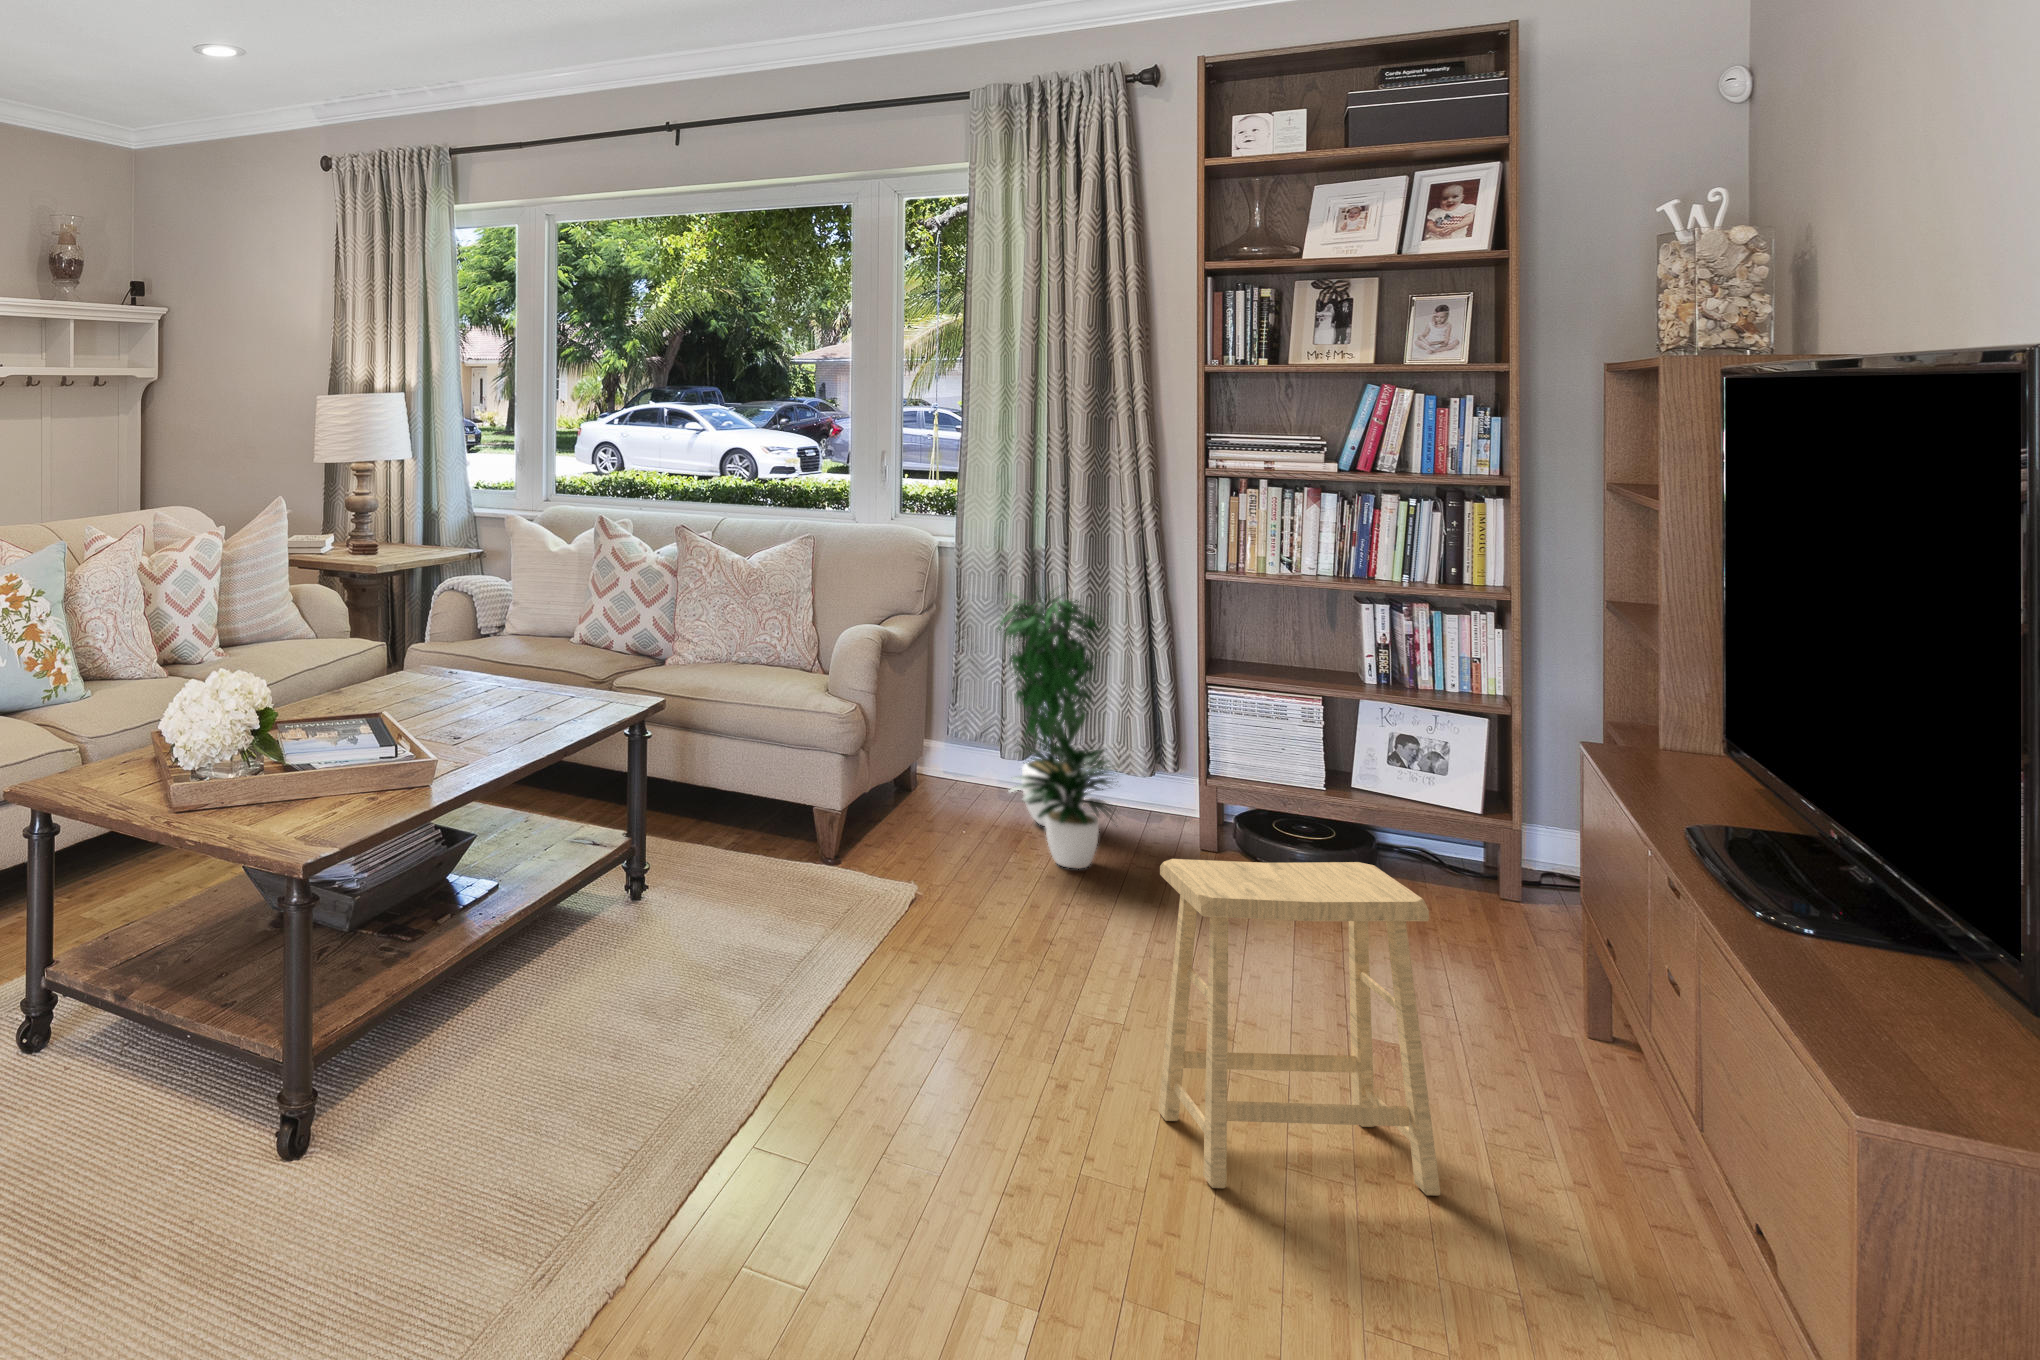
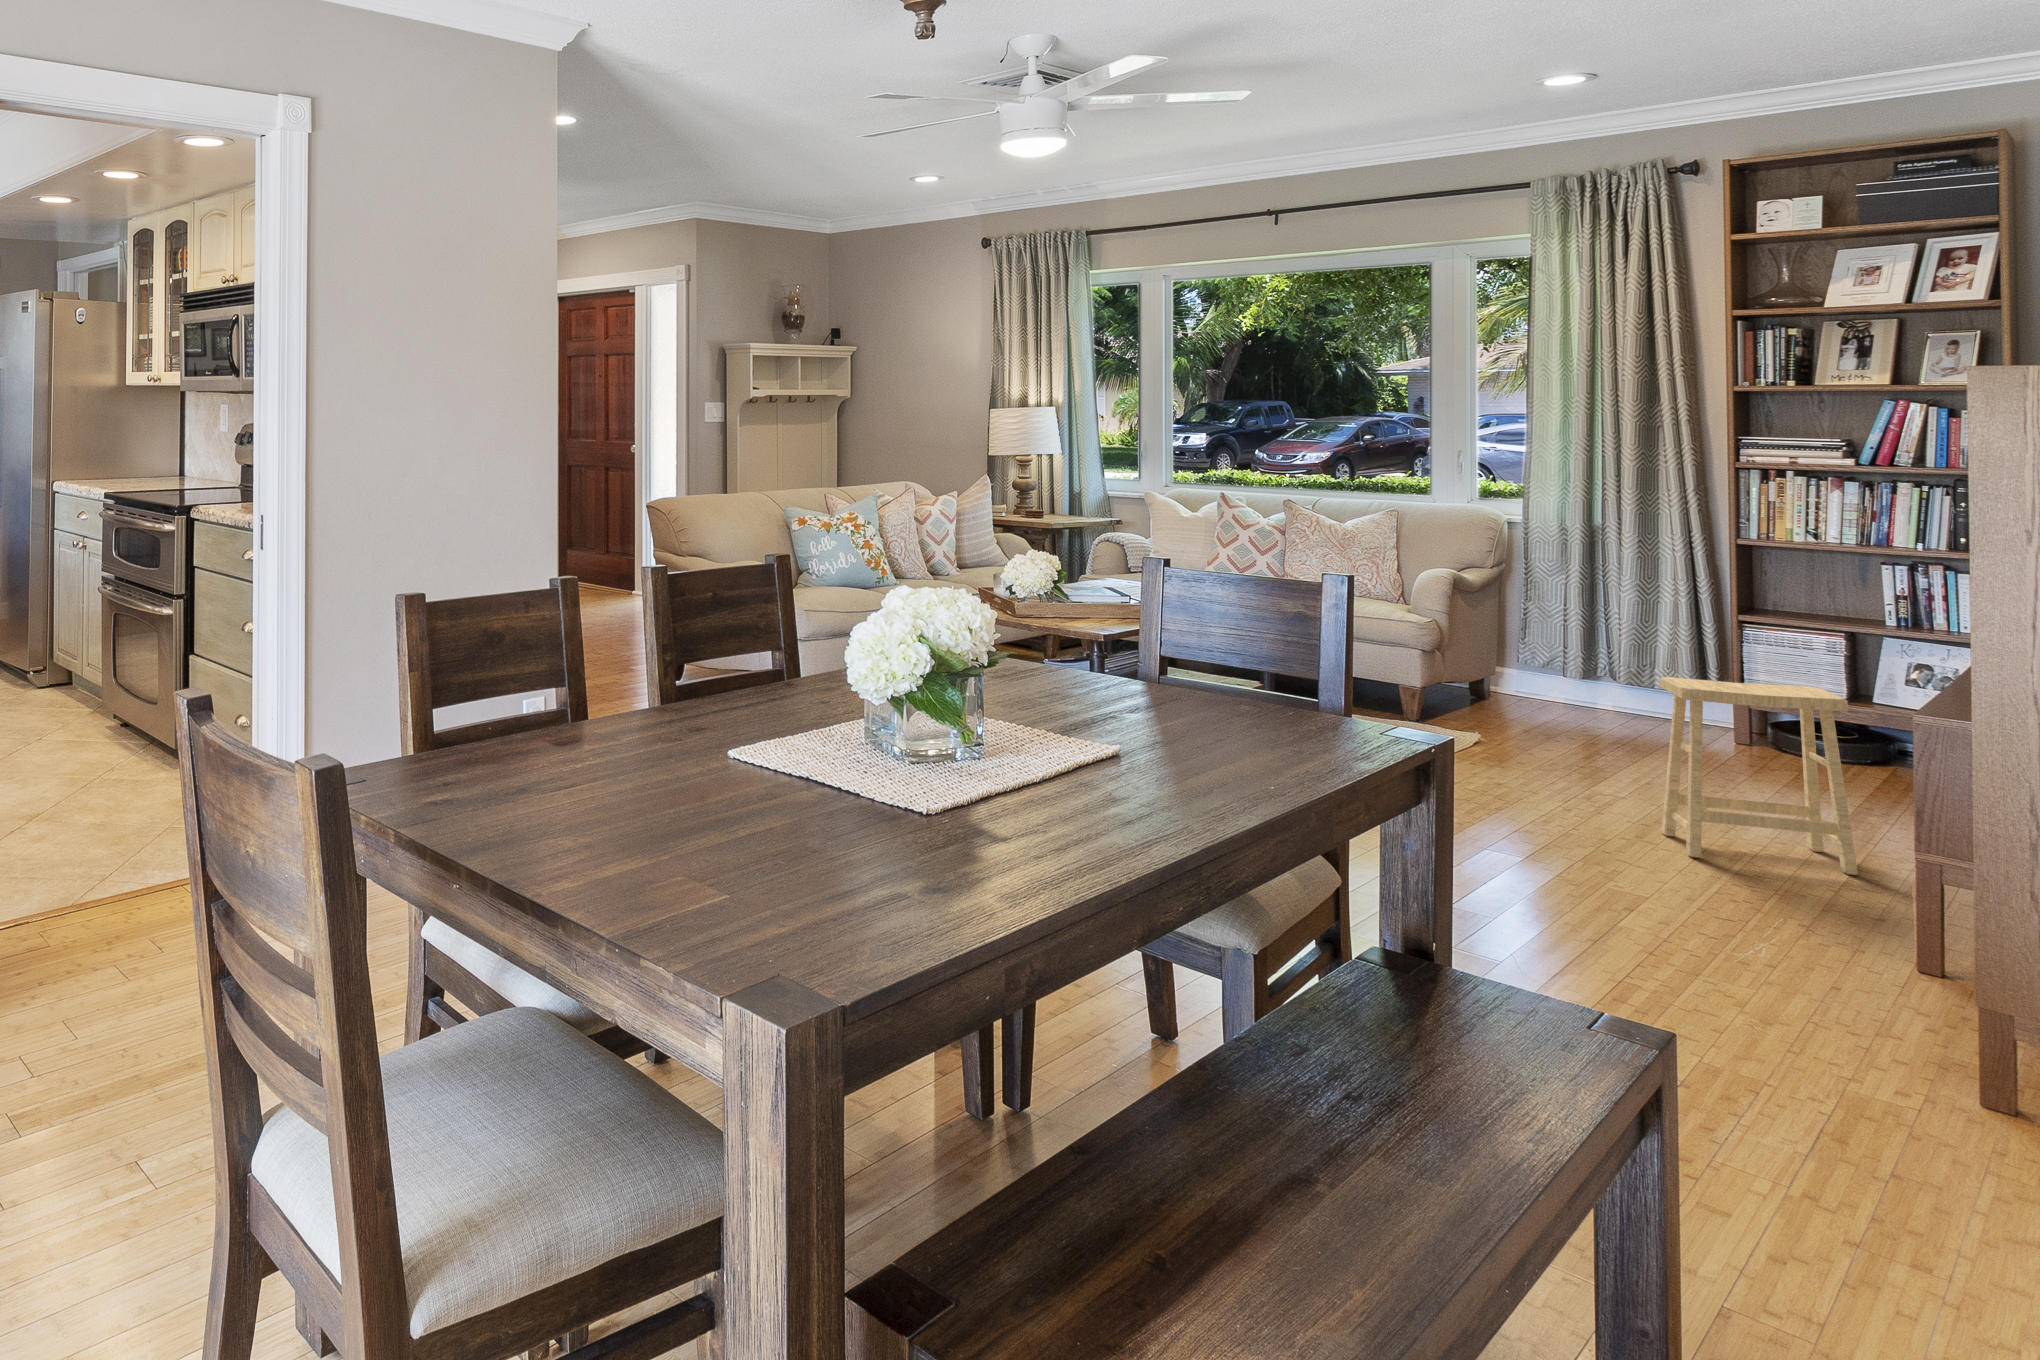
potted plant: present [999,594,1118,868] -> none [1554,540,1661,743]

